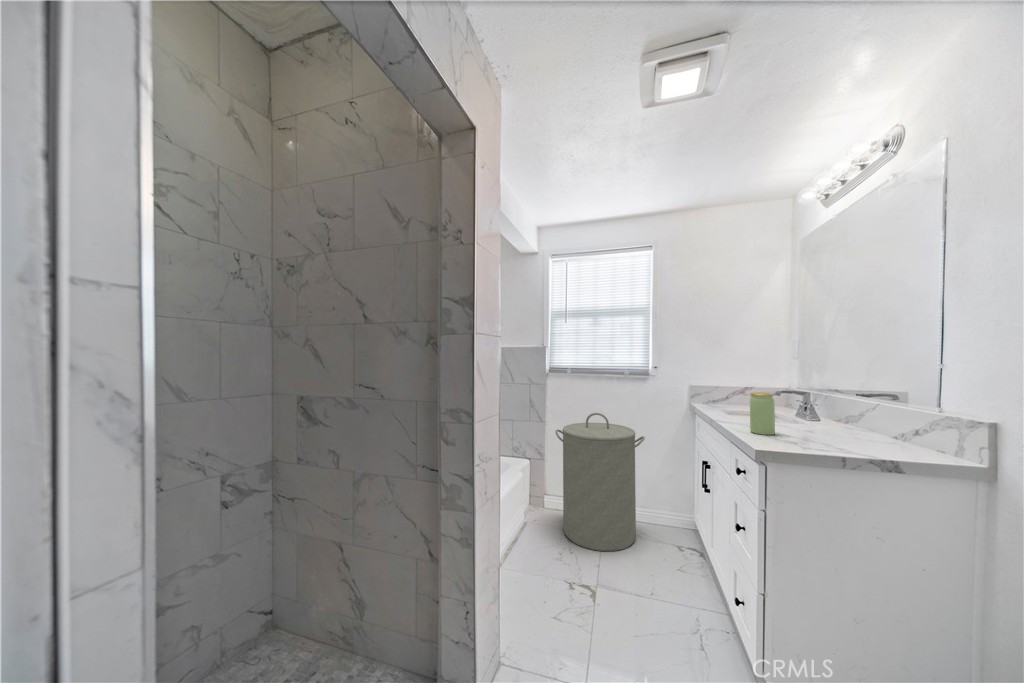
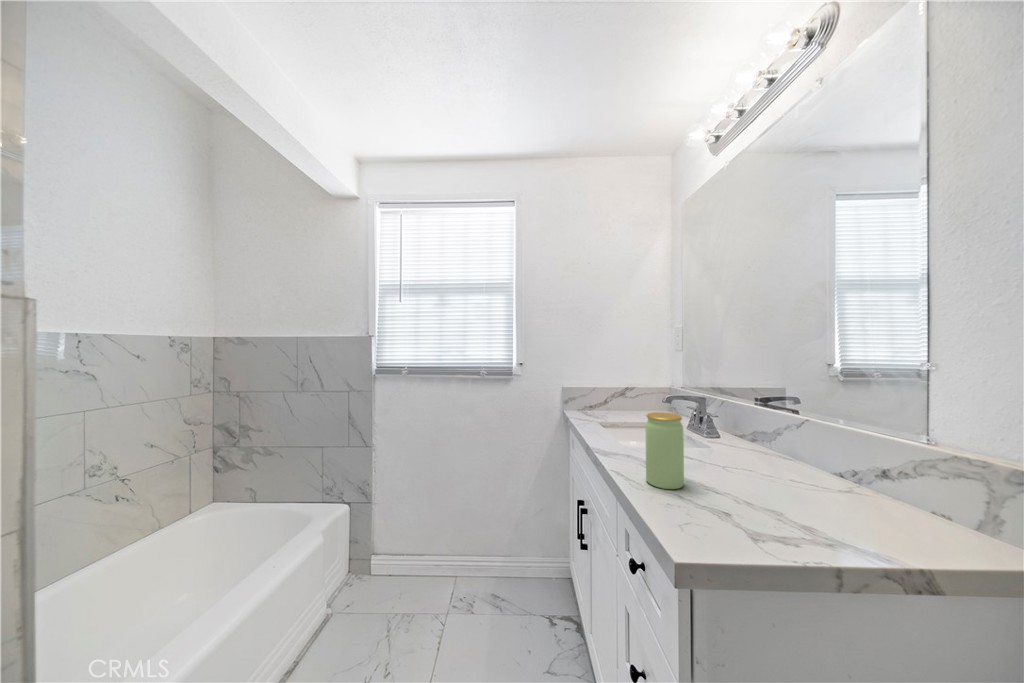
laundry hamper: present [555,413,645,551] -> none [374,435,502,655]

